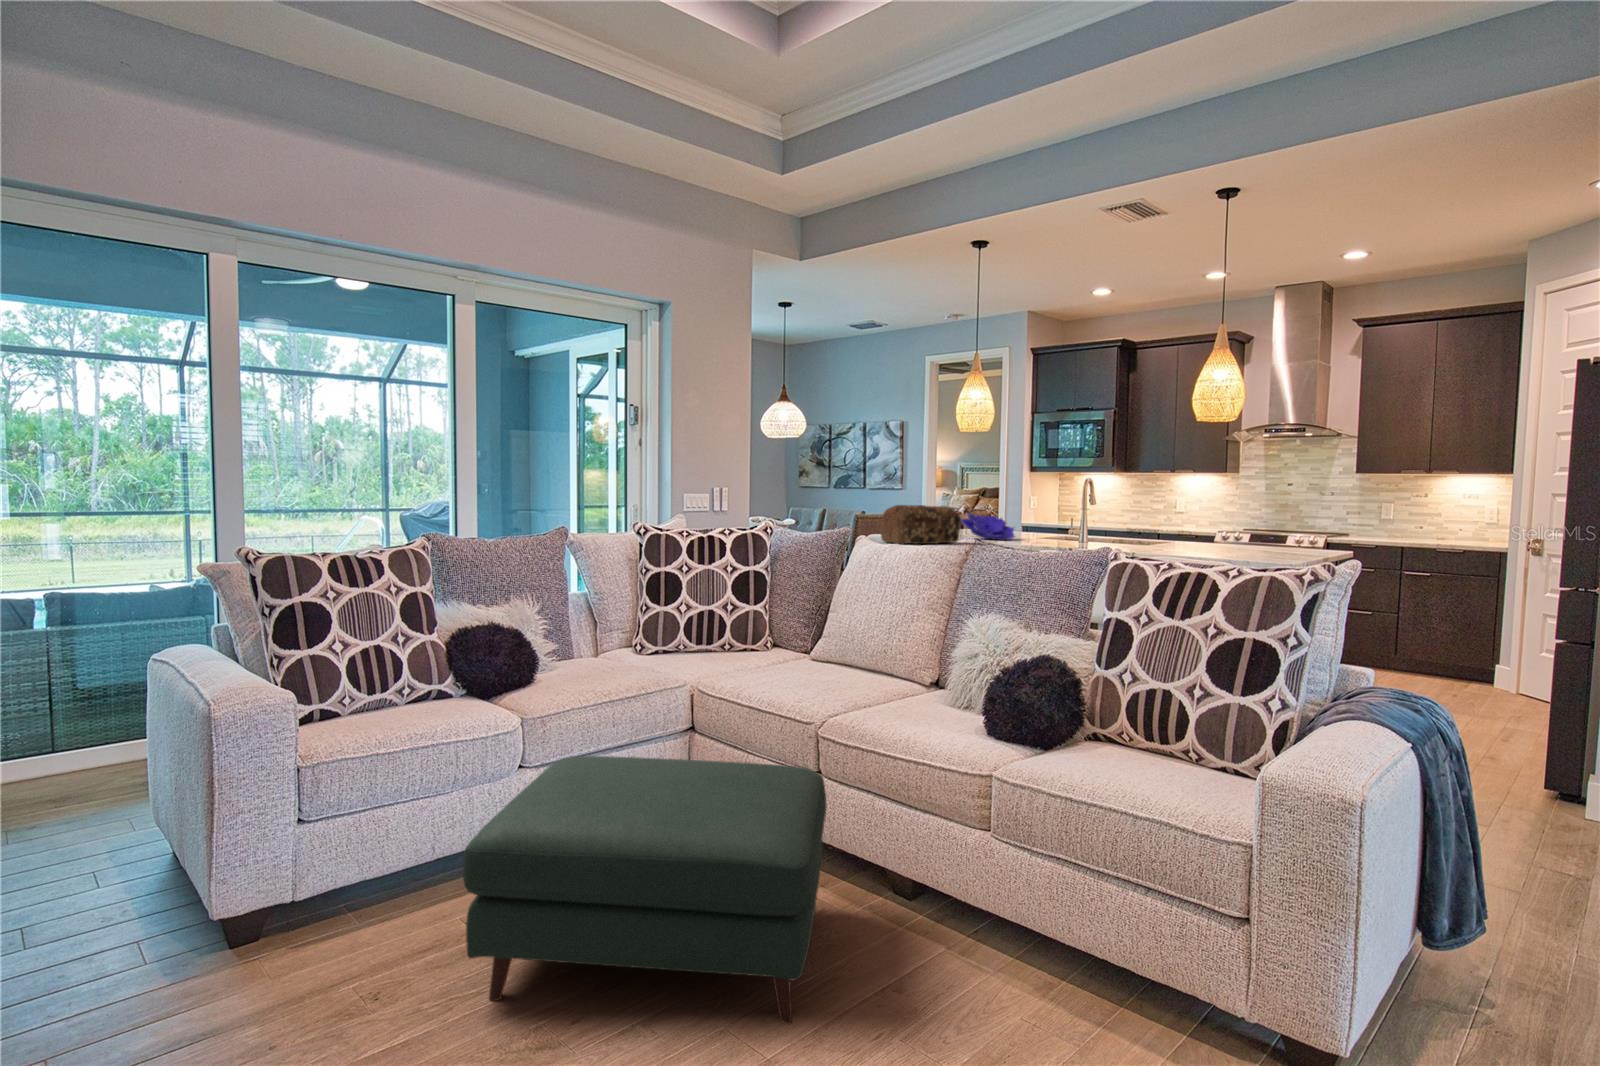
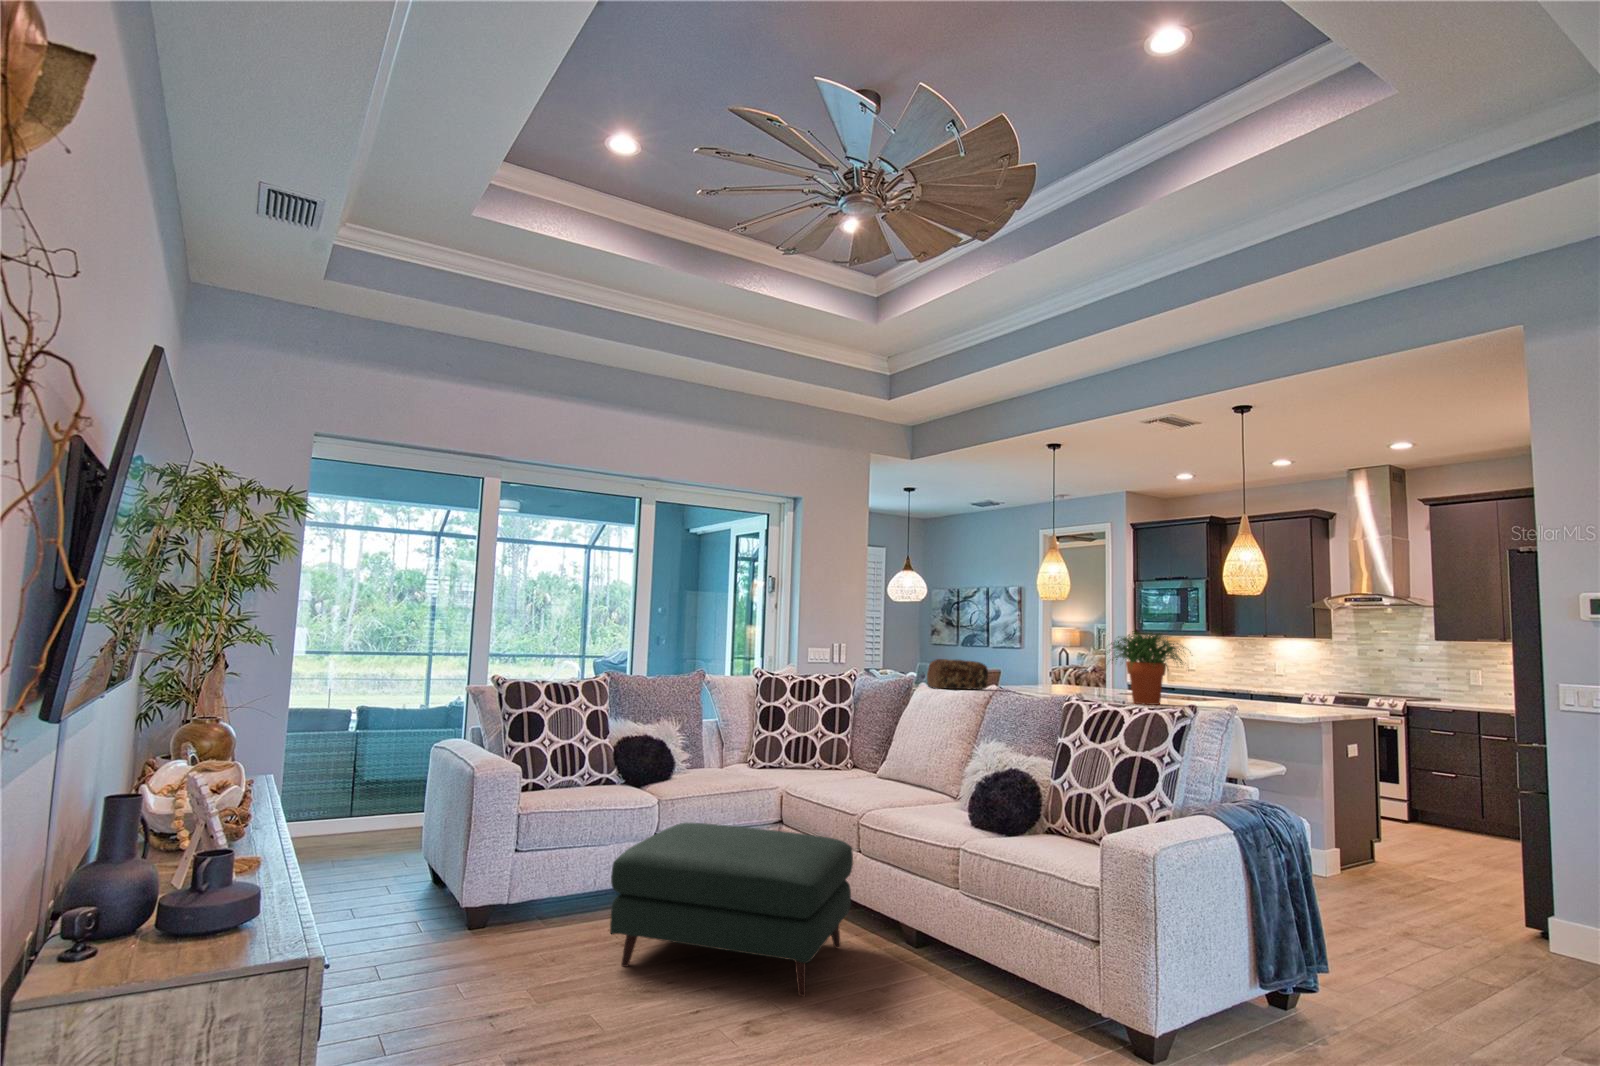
potted plant: none [1147,461,1271,561] -> present [1107,631,1184,705]
decorative bowl: present [961,513,1015,540] -> none [1003,666,1050,690]

